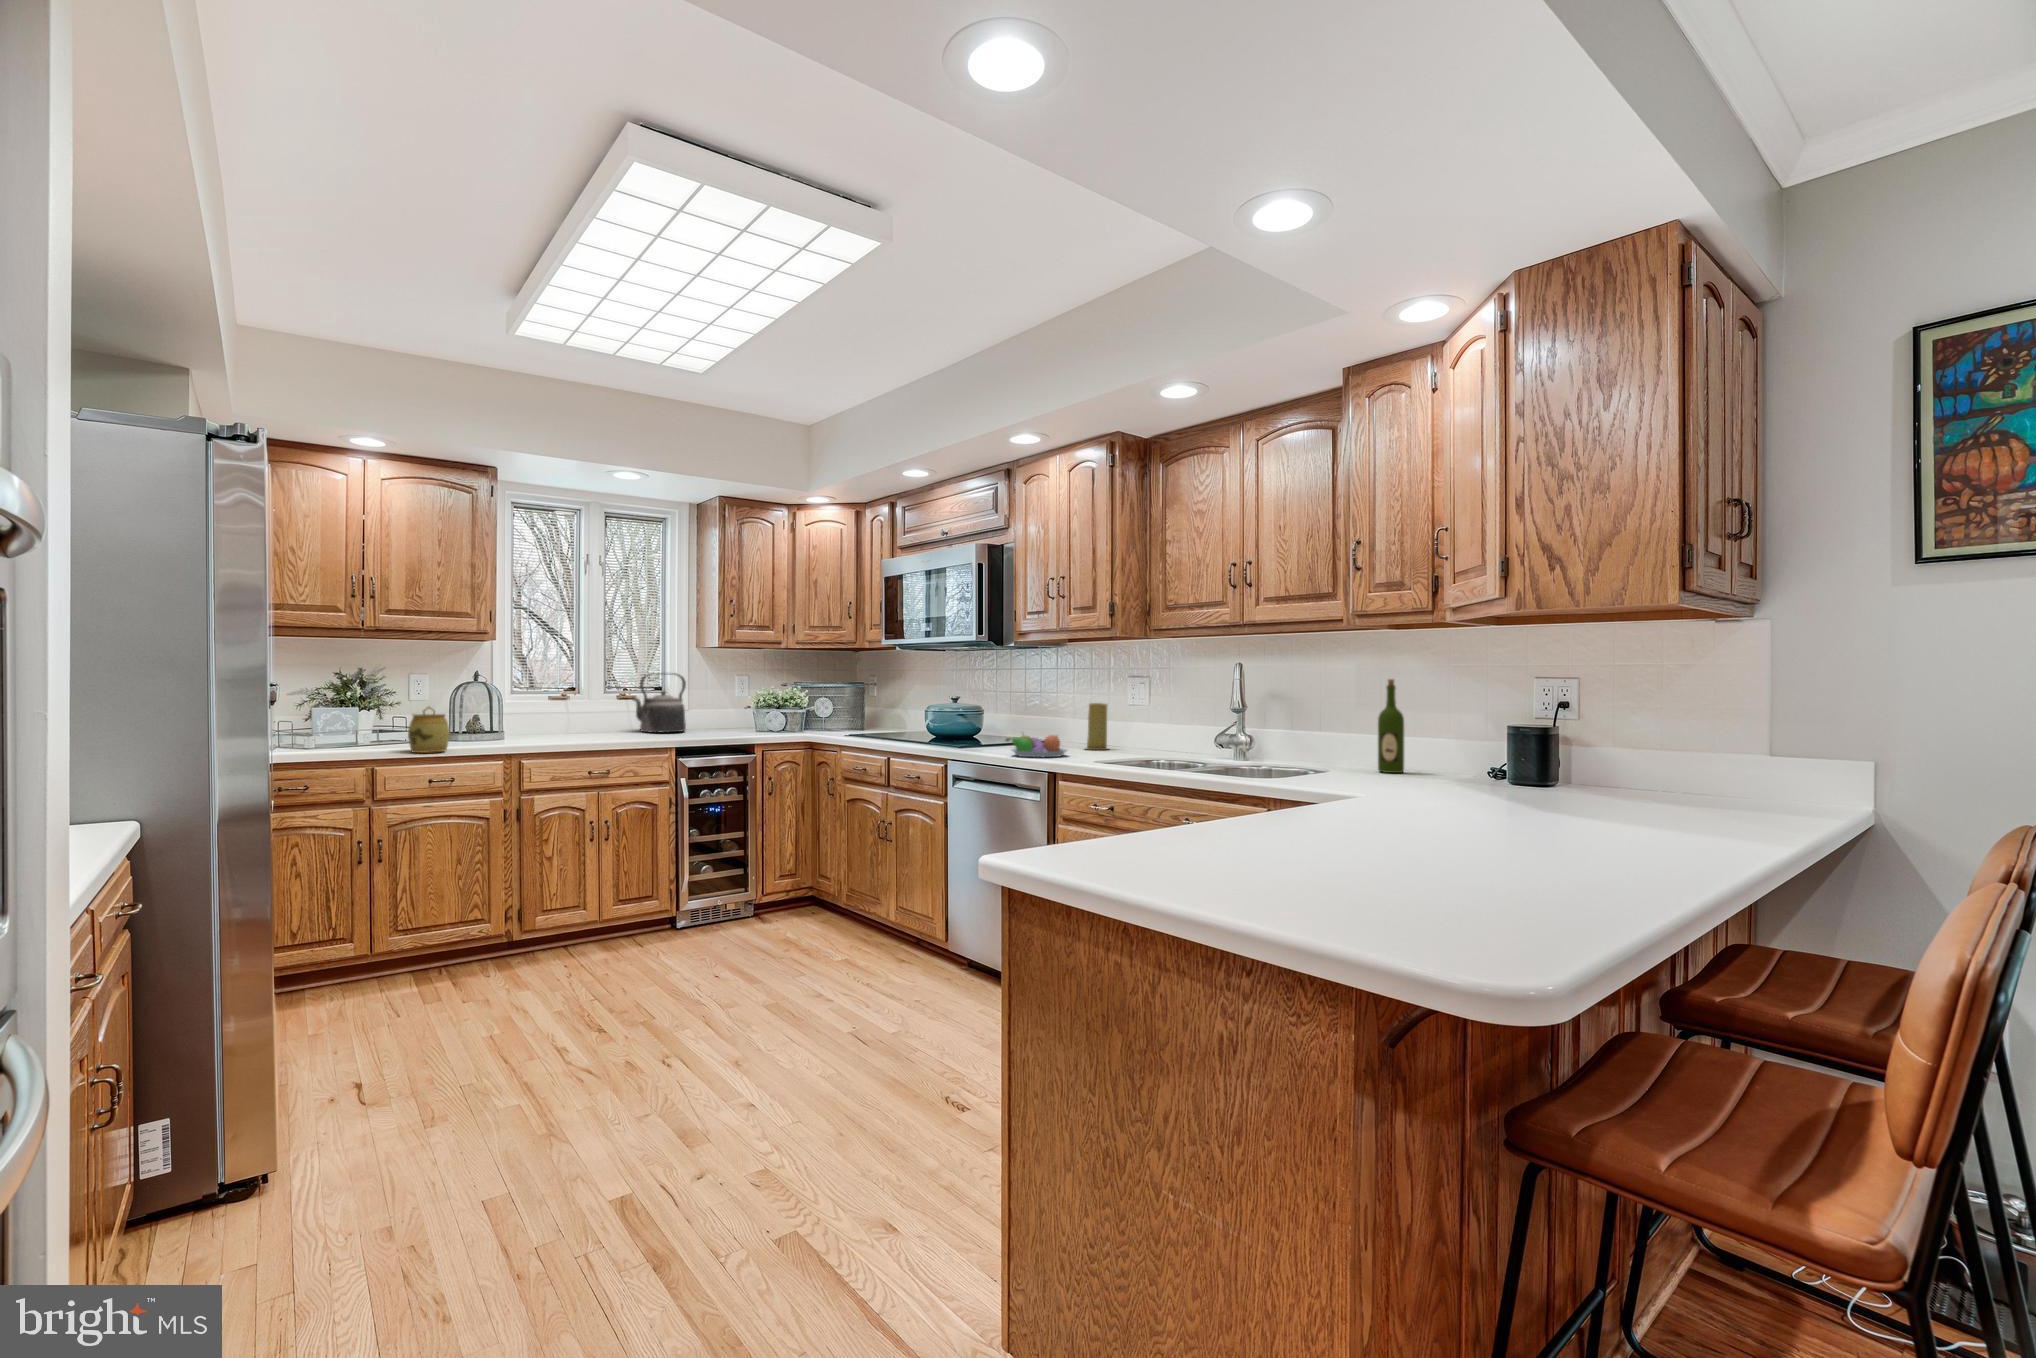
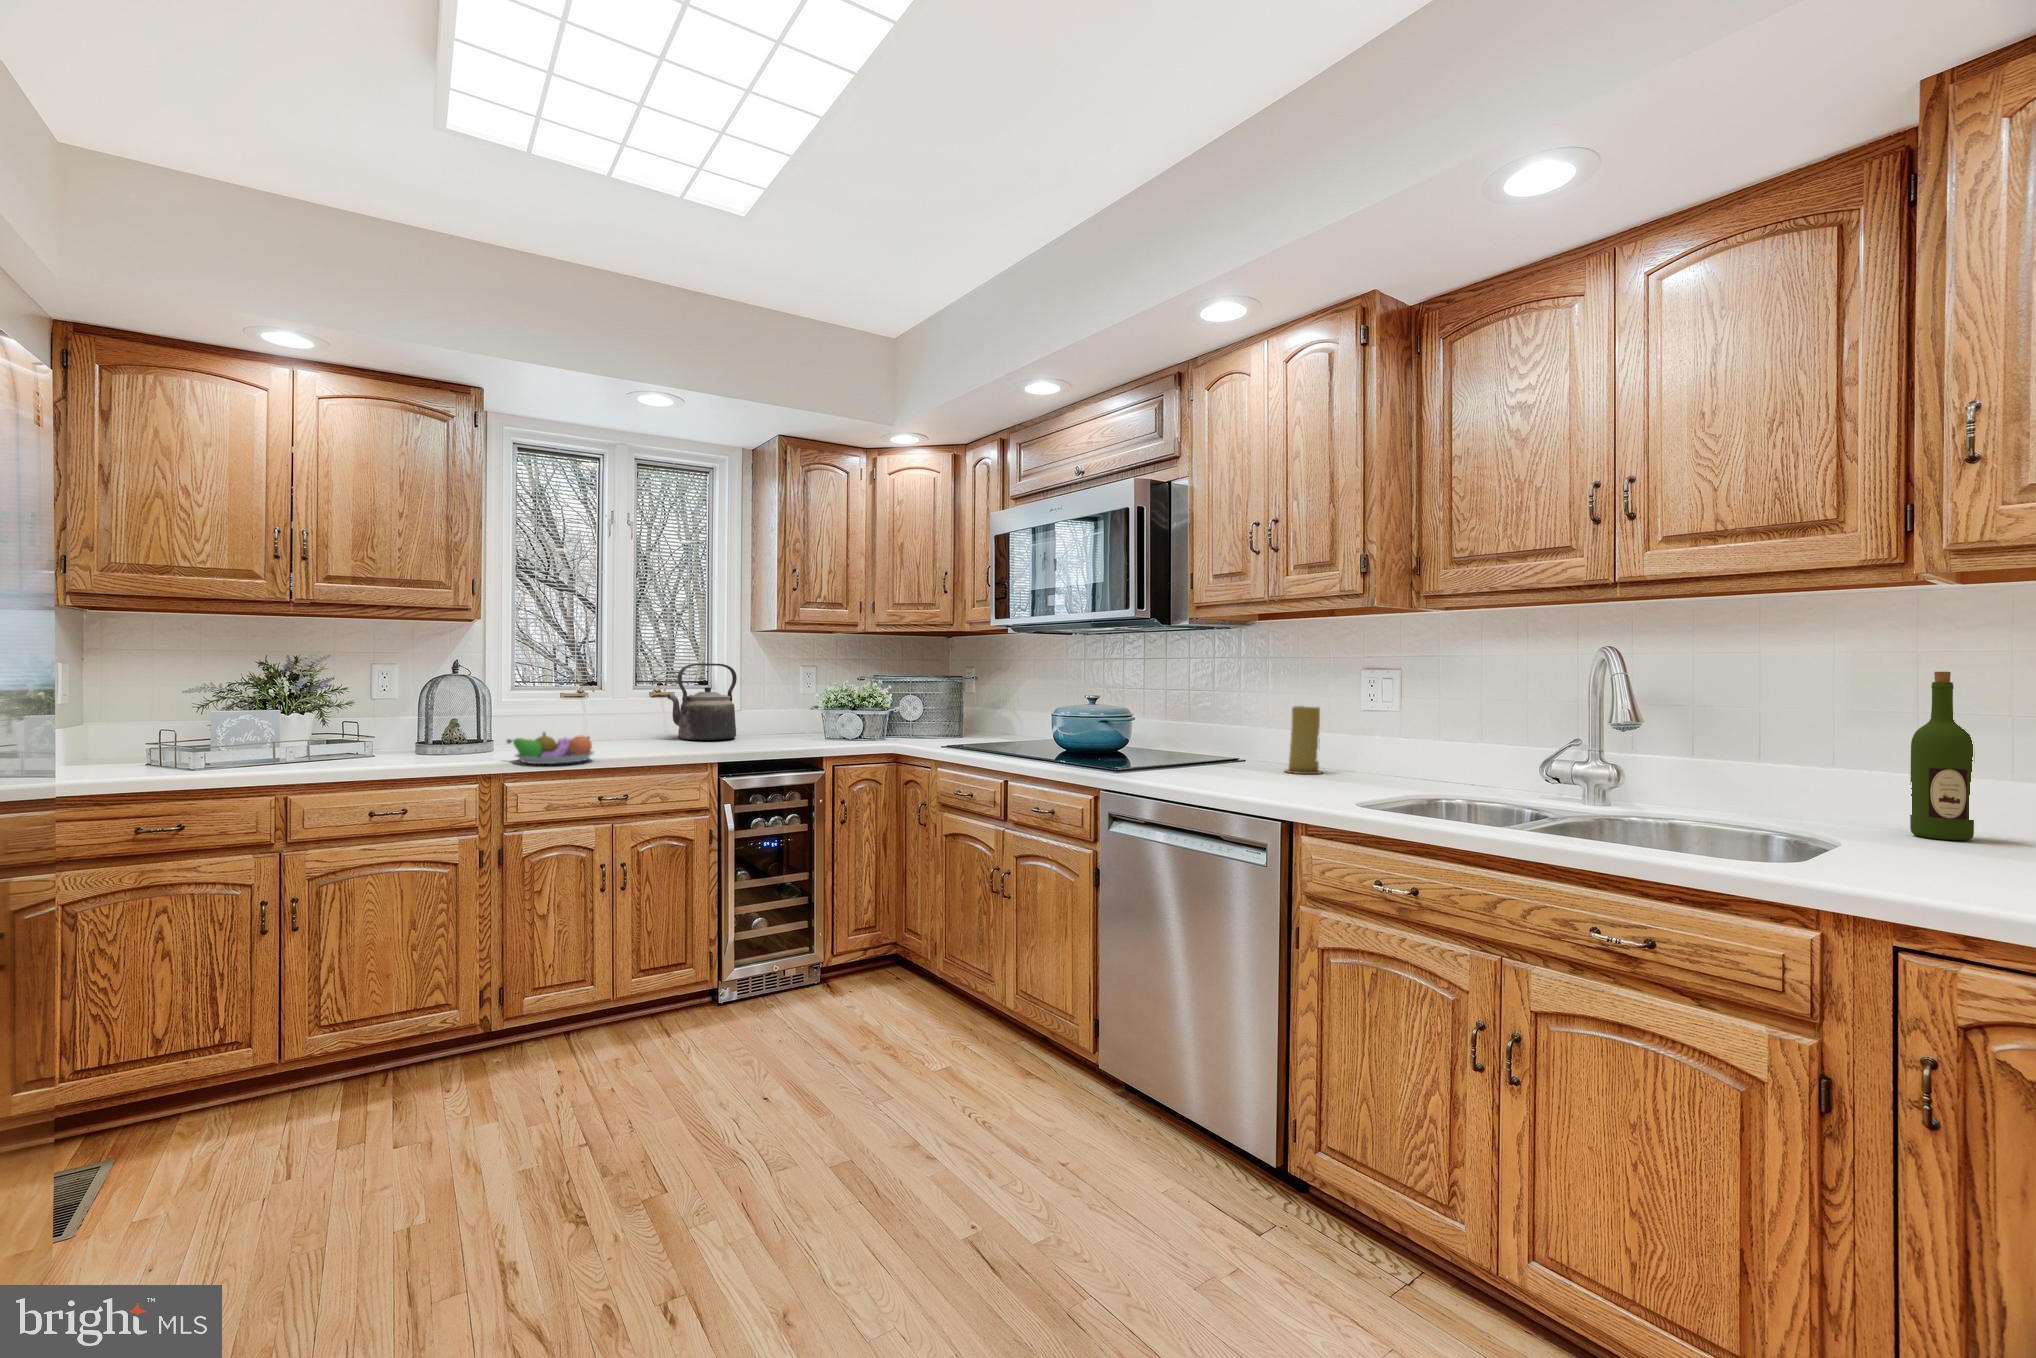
jar: present [408,707,450,753] -> none [339,708,399,774]
fruit bowl: present [1005,735,1067,757] -> present [507,732,594,764]

